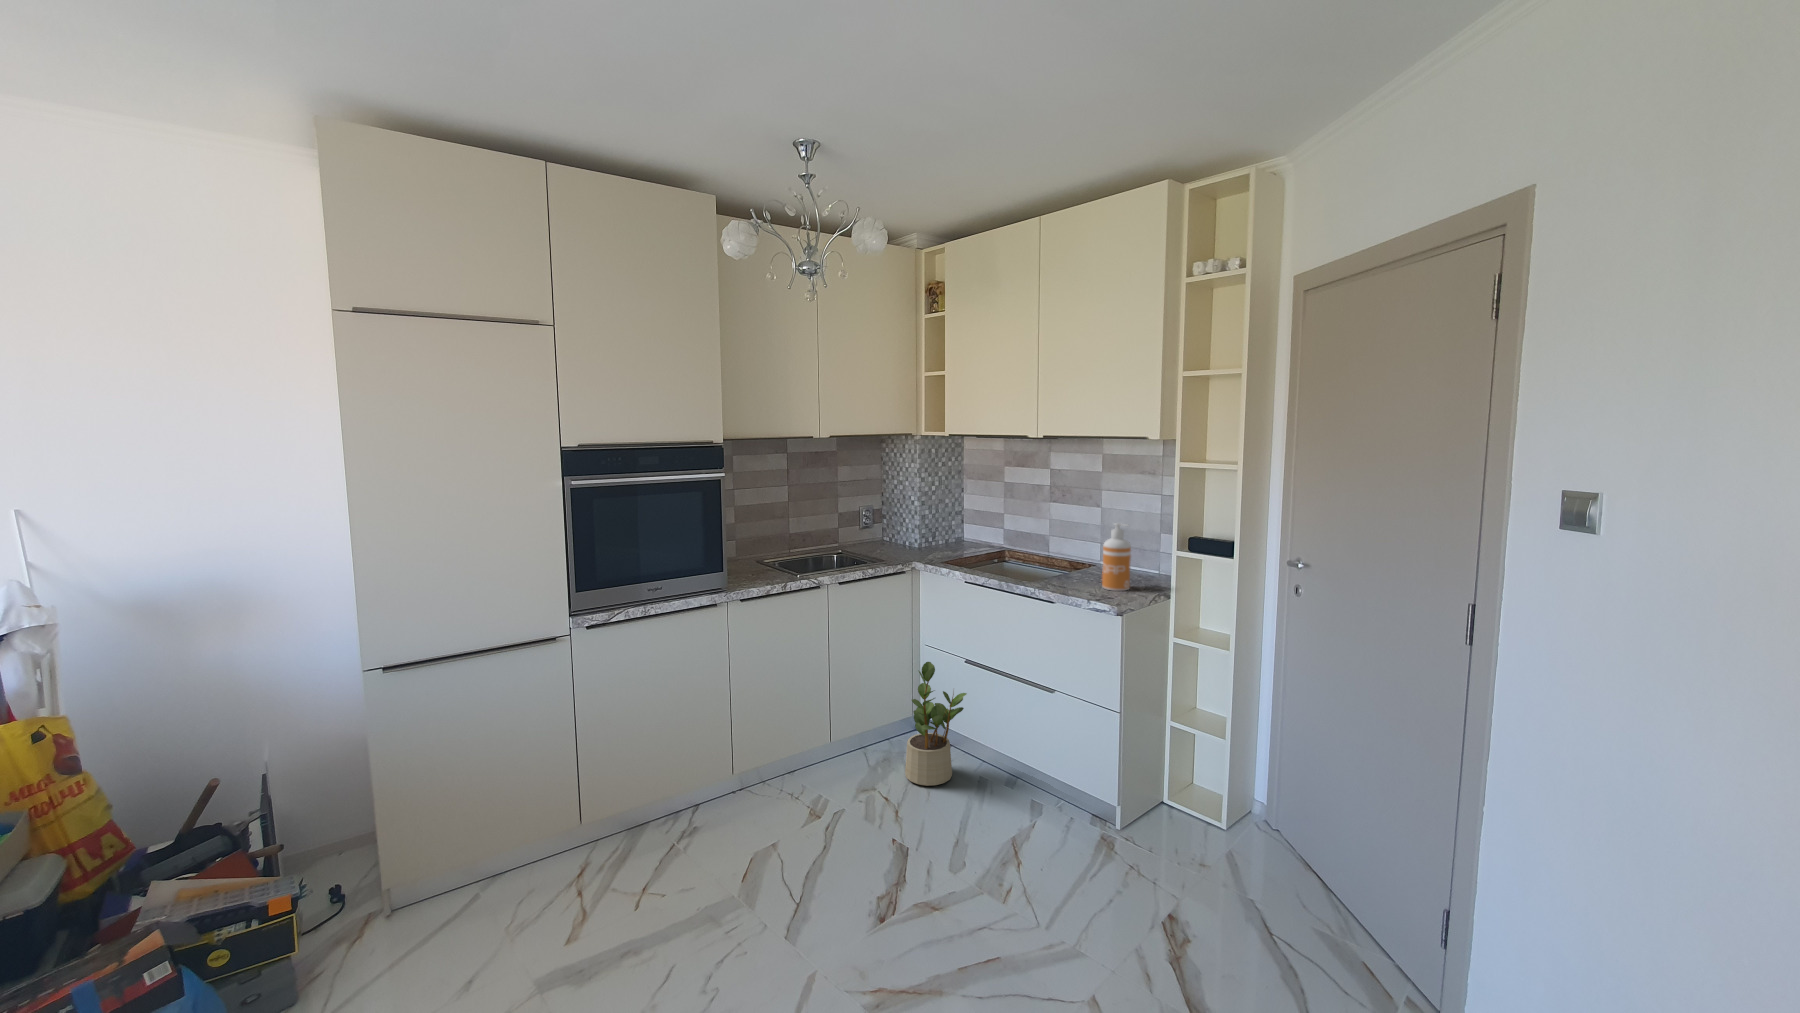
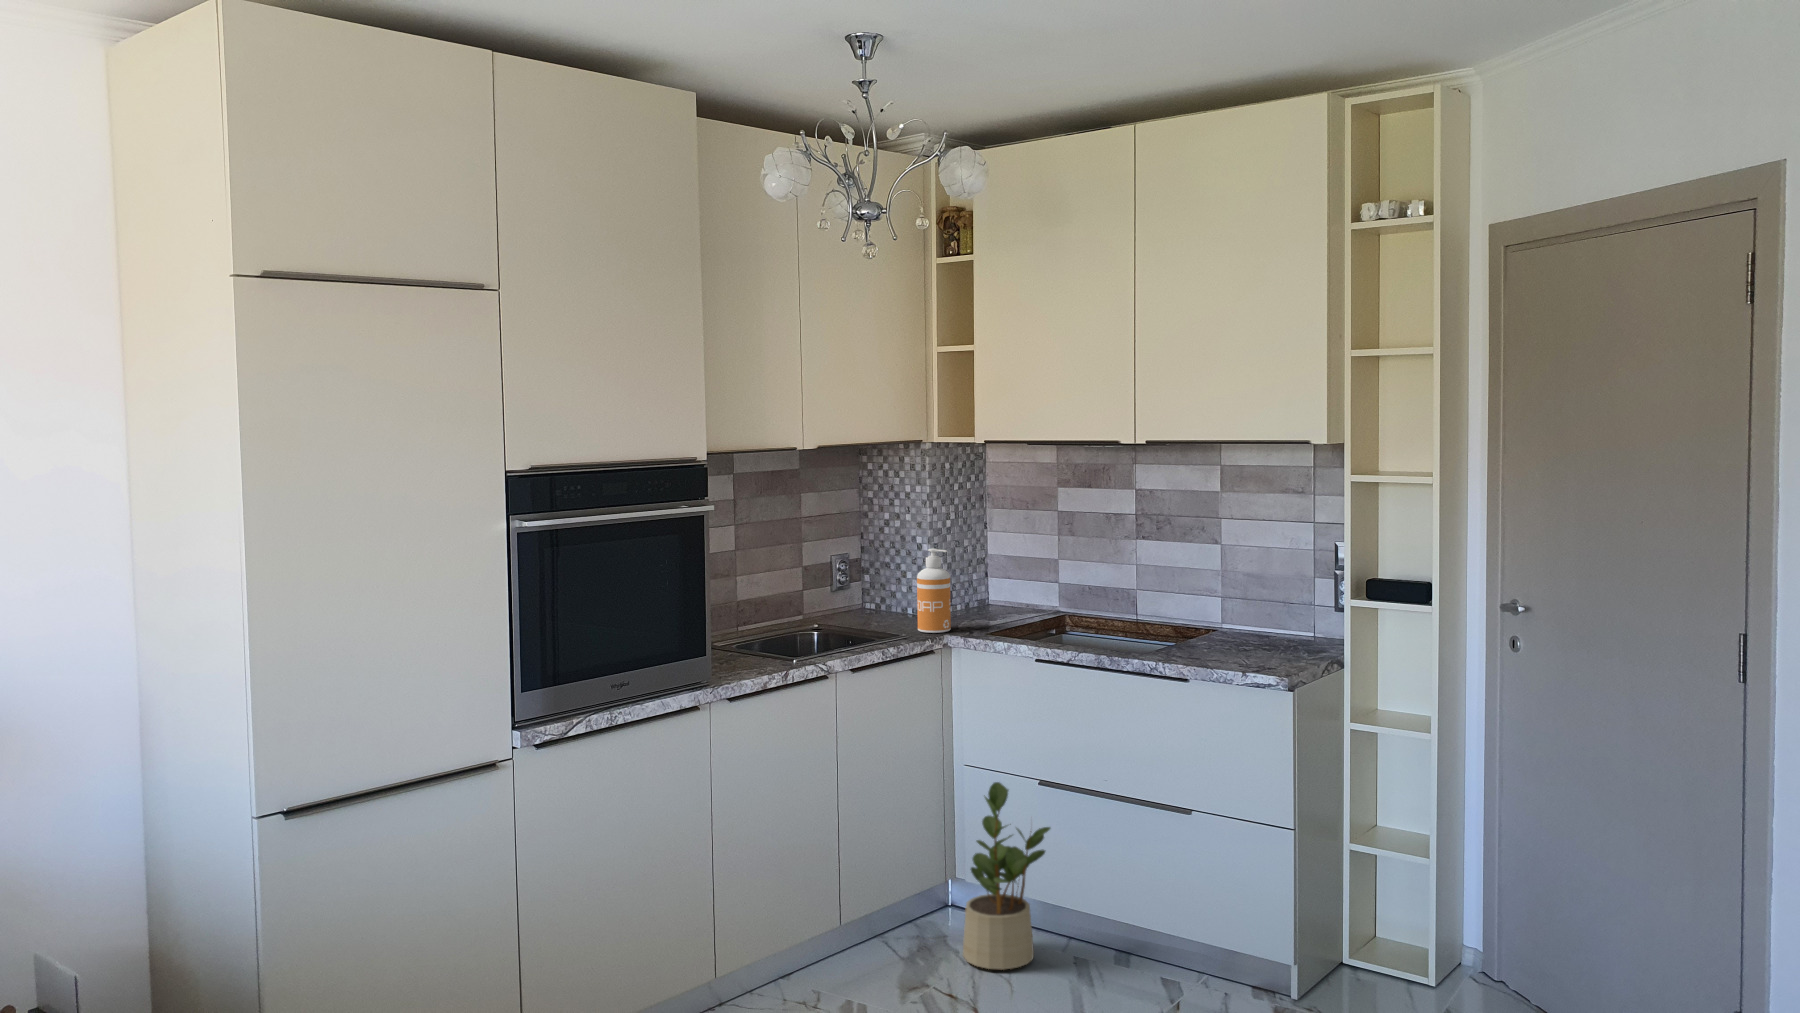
soap dispenser: present [1102,523,1131,591] -> present [917,549,951,633]

